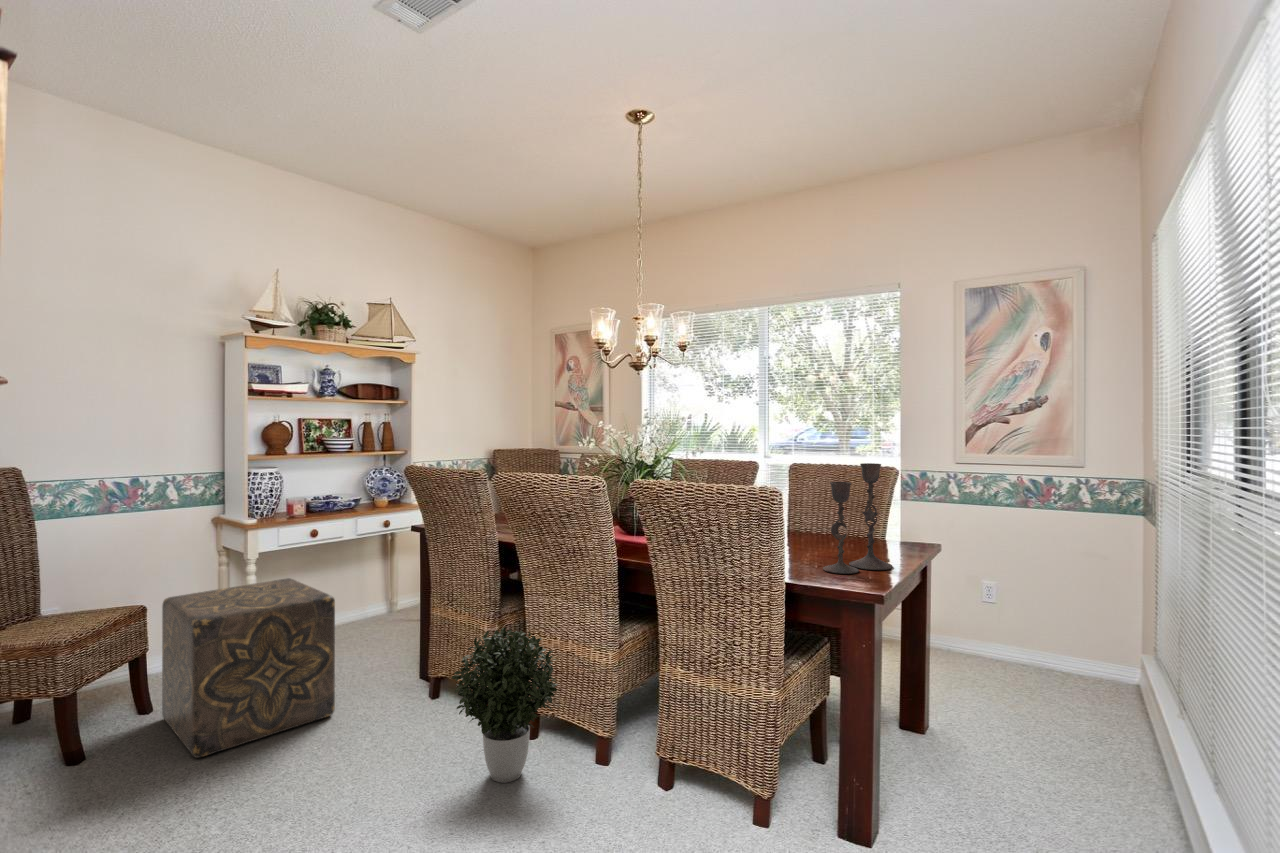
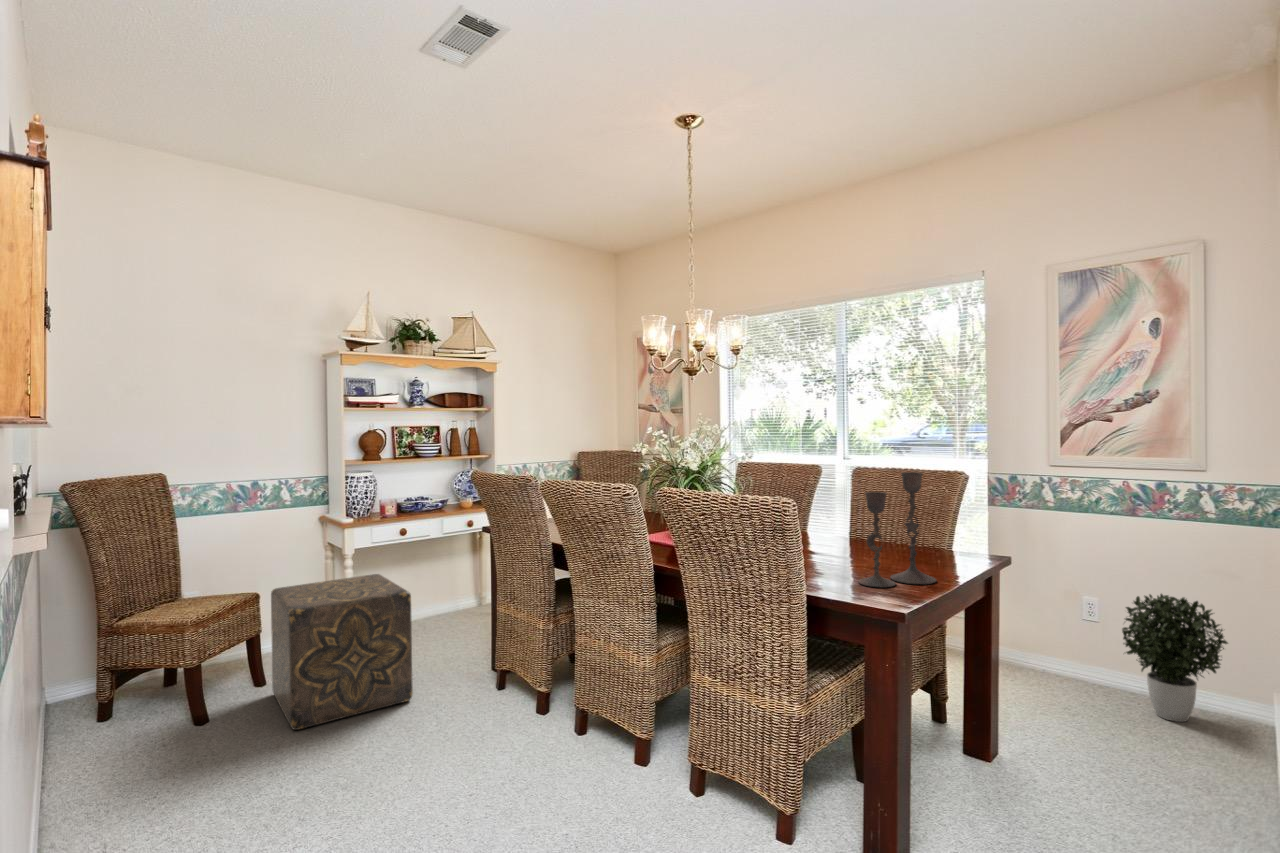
potted plant: present [452,628,558,783] -> present [1122,594,1228,722]

